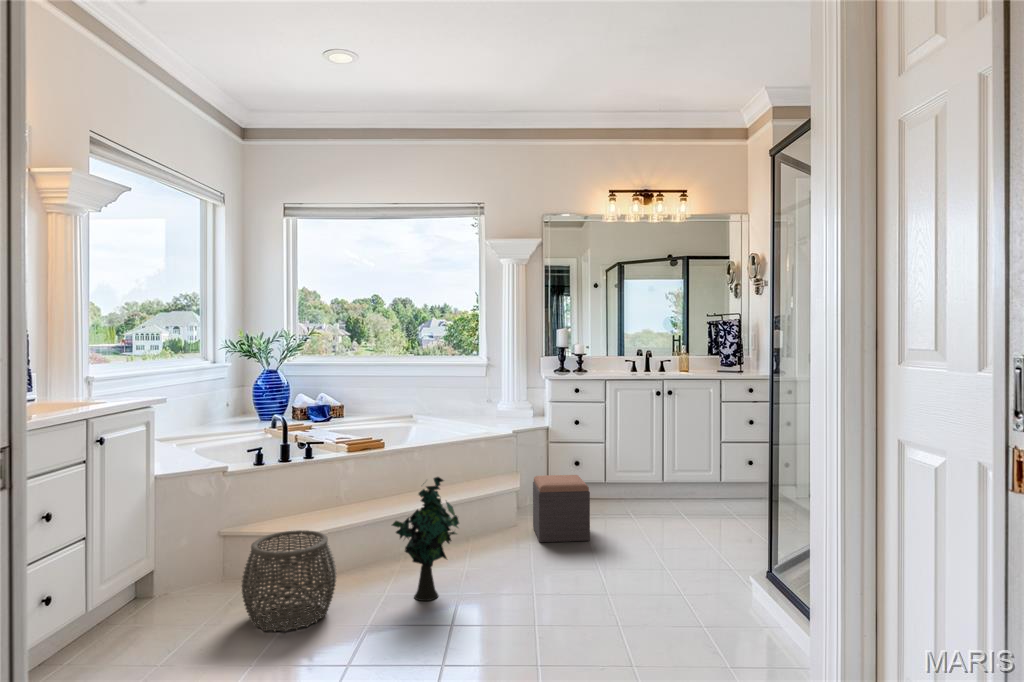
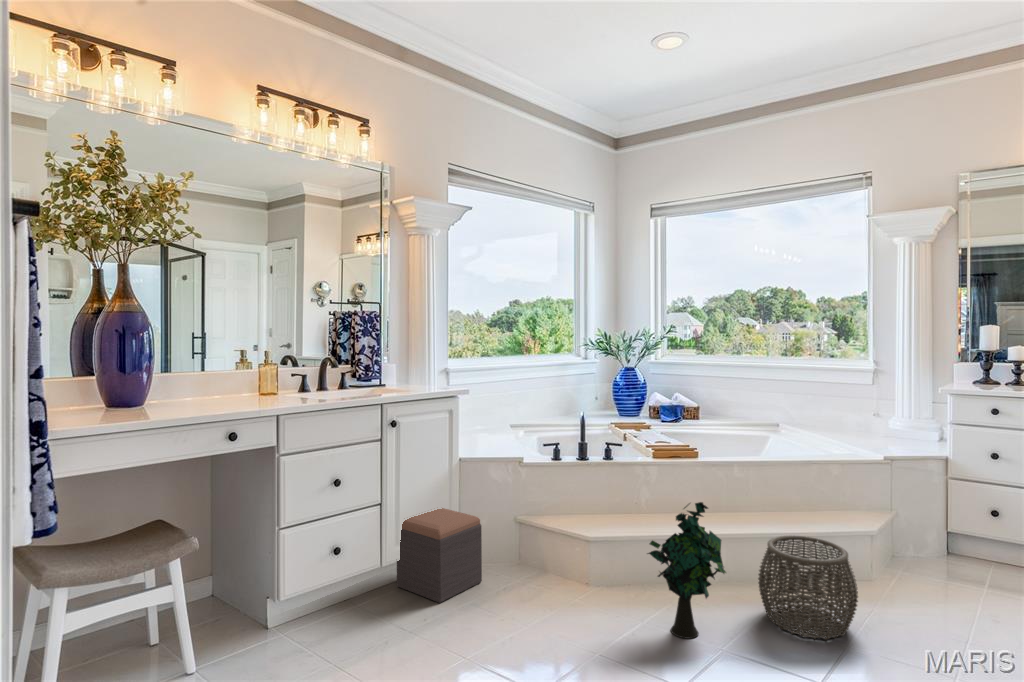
footstool: present [533,475,590,542] -> present [397,508,482,603]
woven basket: present [242,530,336,632] -> present [758,535,858,640]

